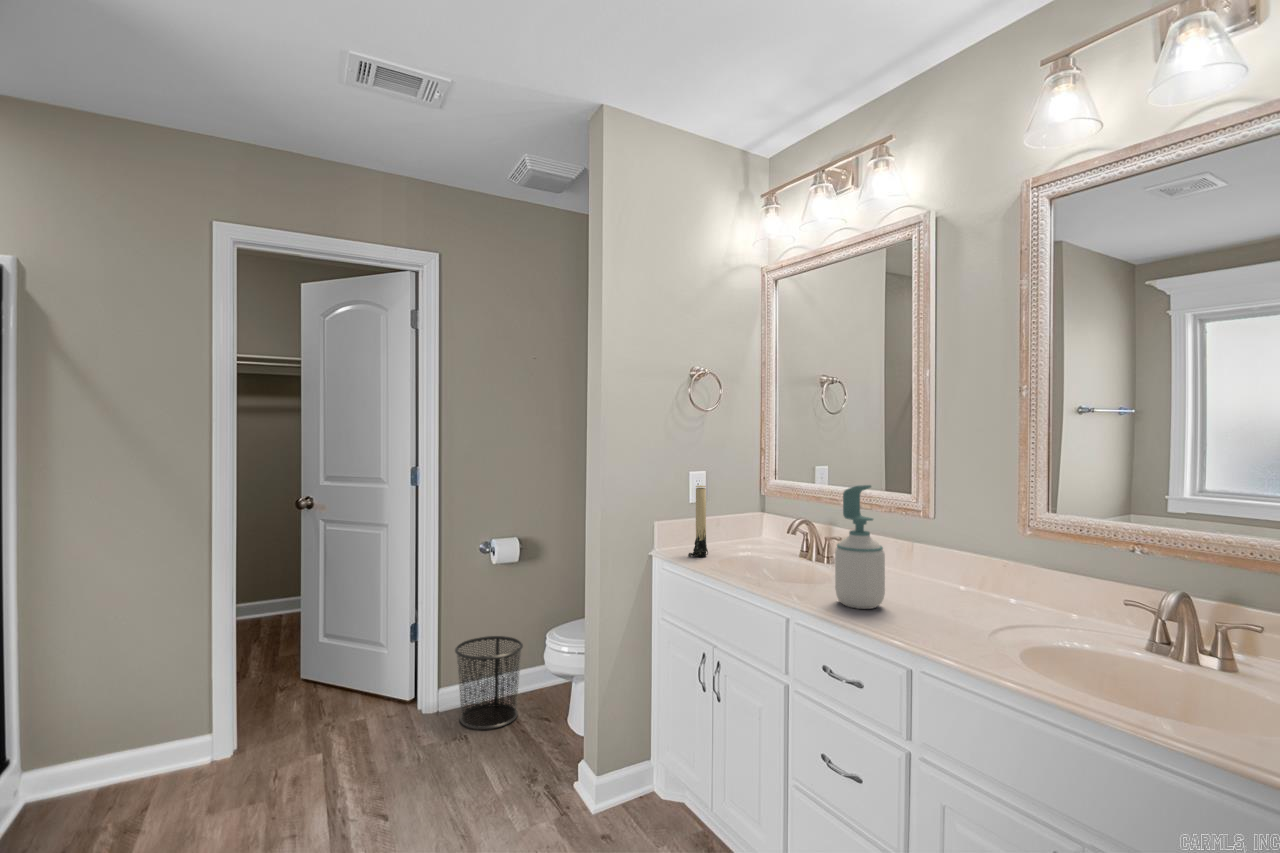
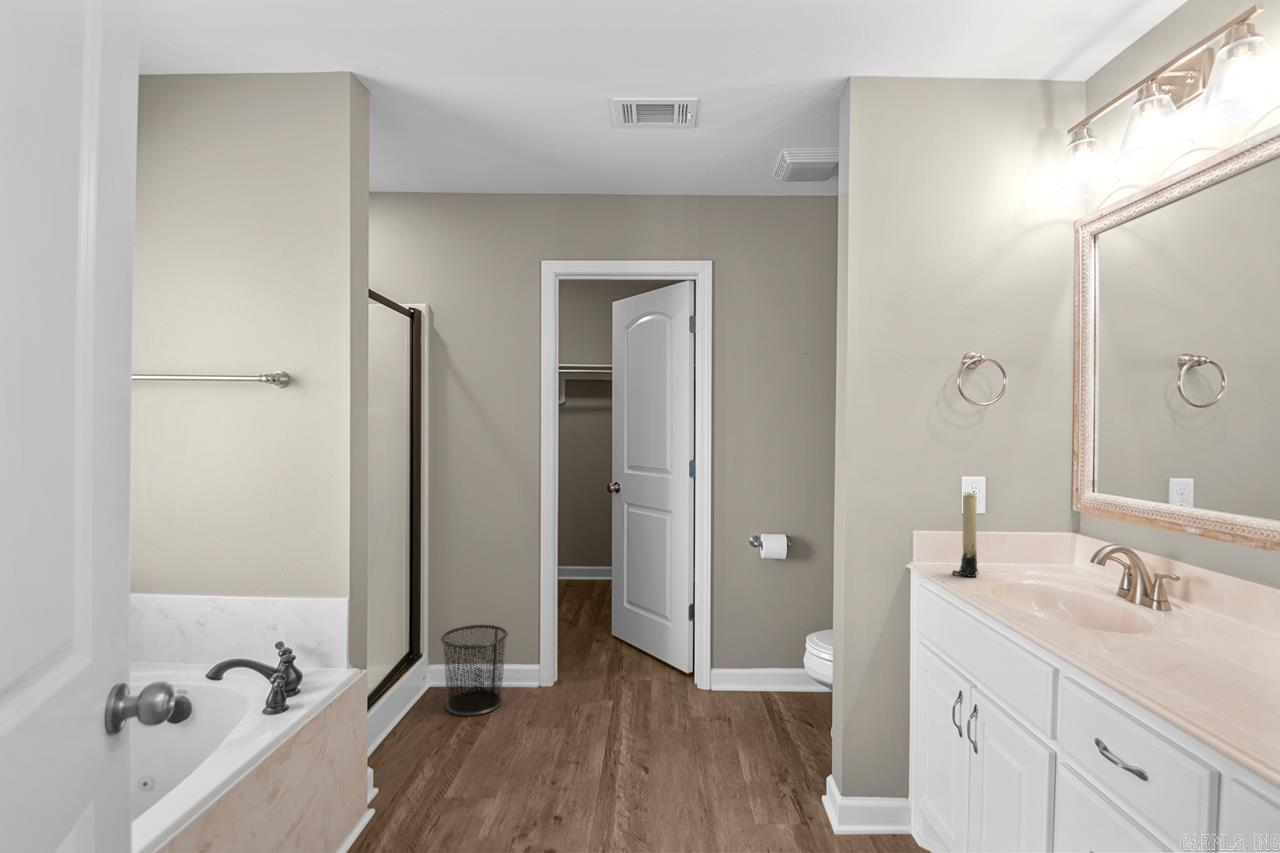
soap bottle: present [835,485,885,609] -> none [1122,507,1207,680]
waste bin: present [455,636,523,729] -> present [441,625,508,716]

